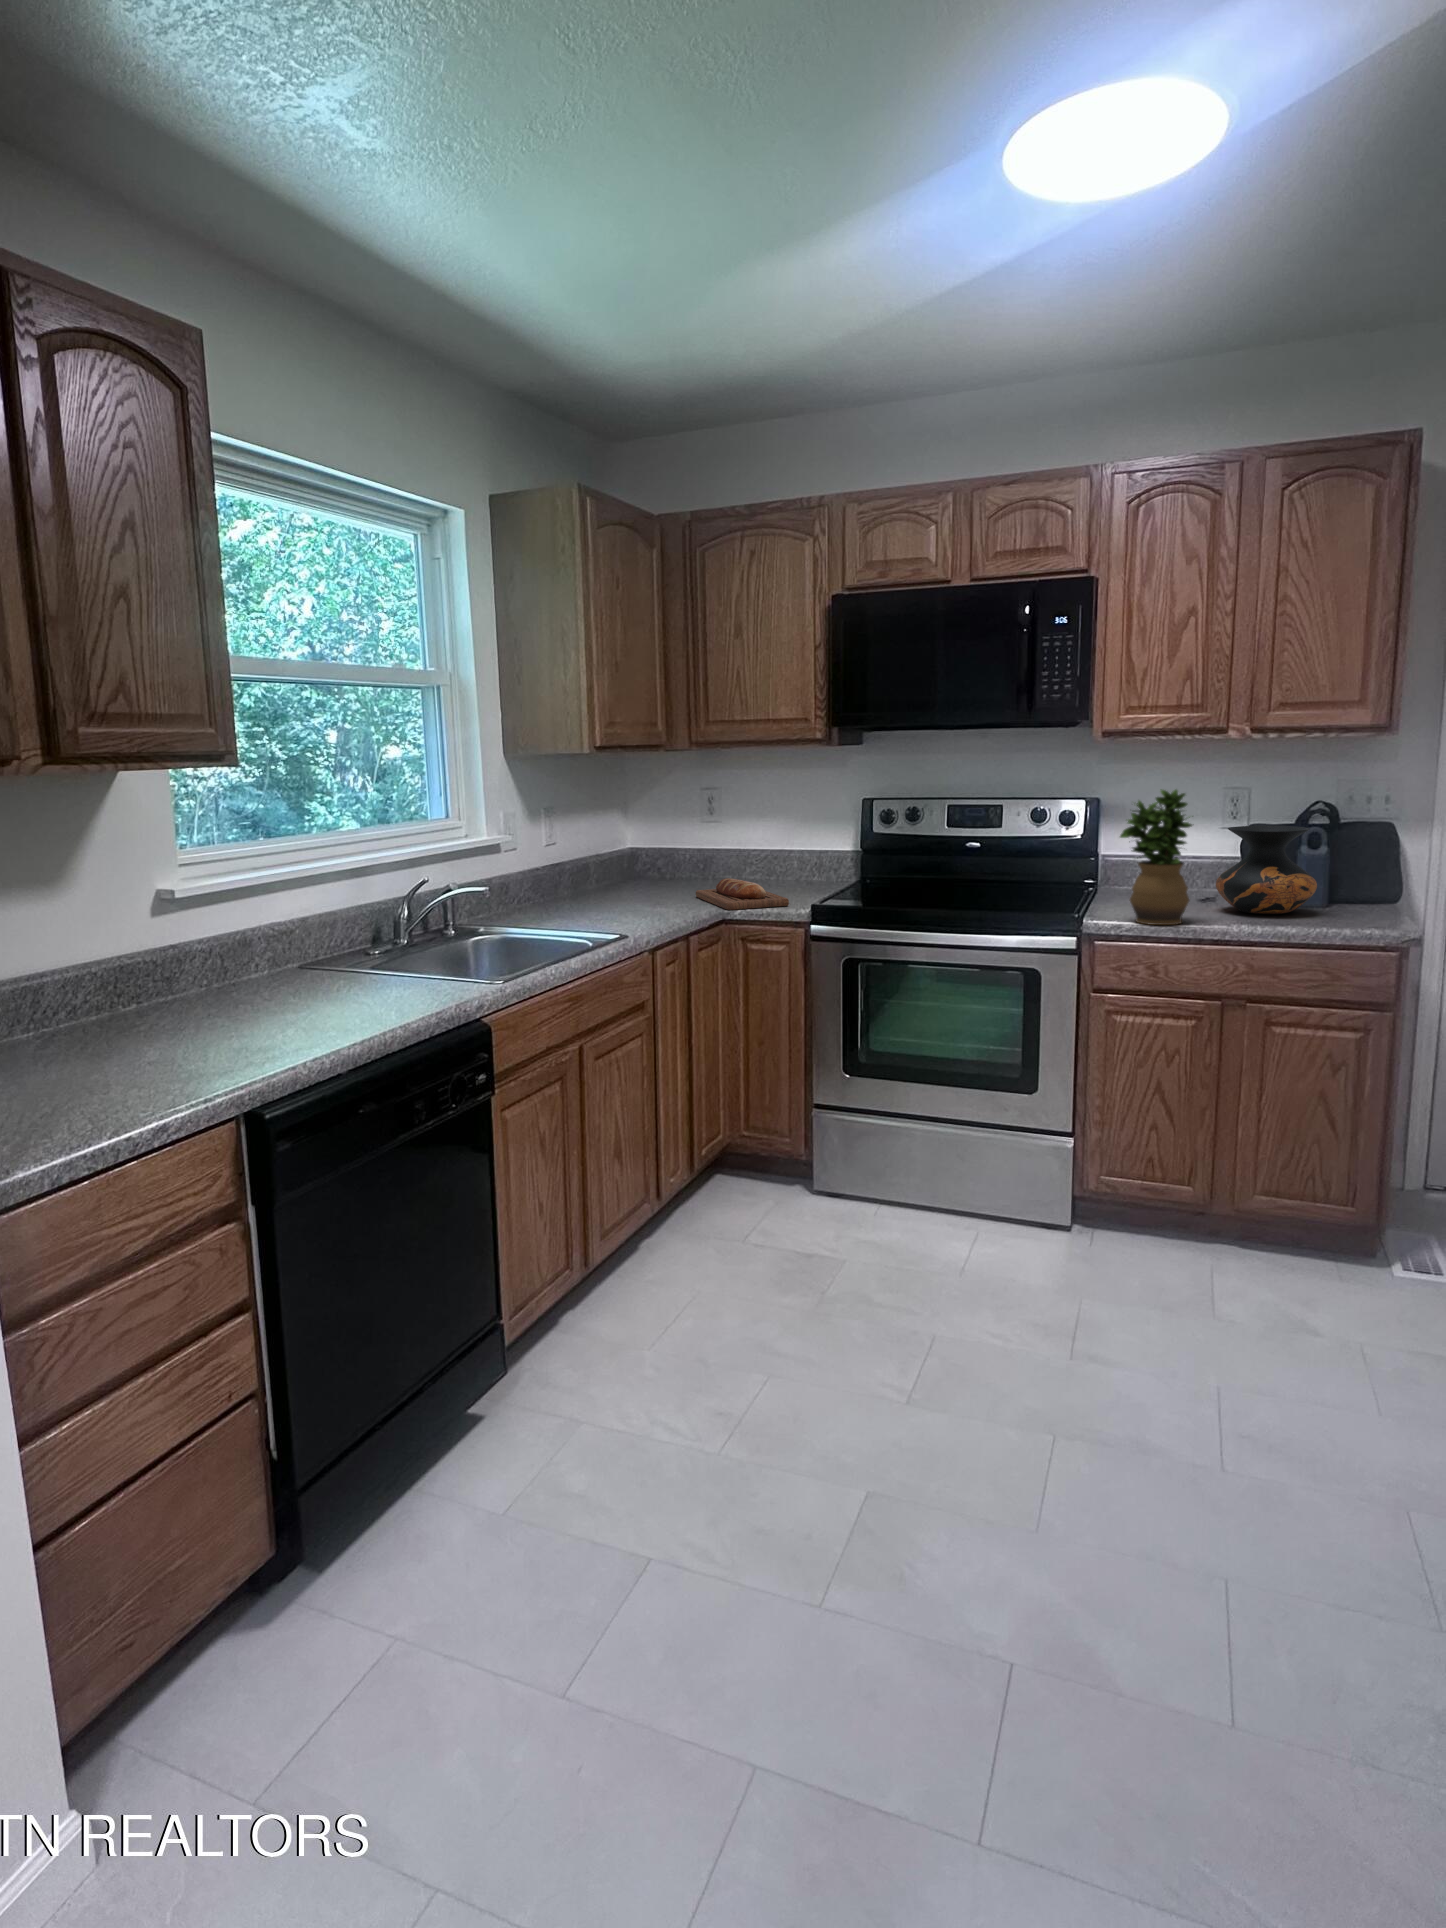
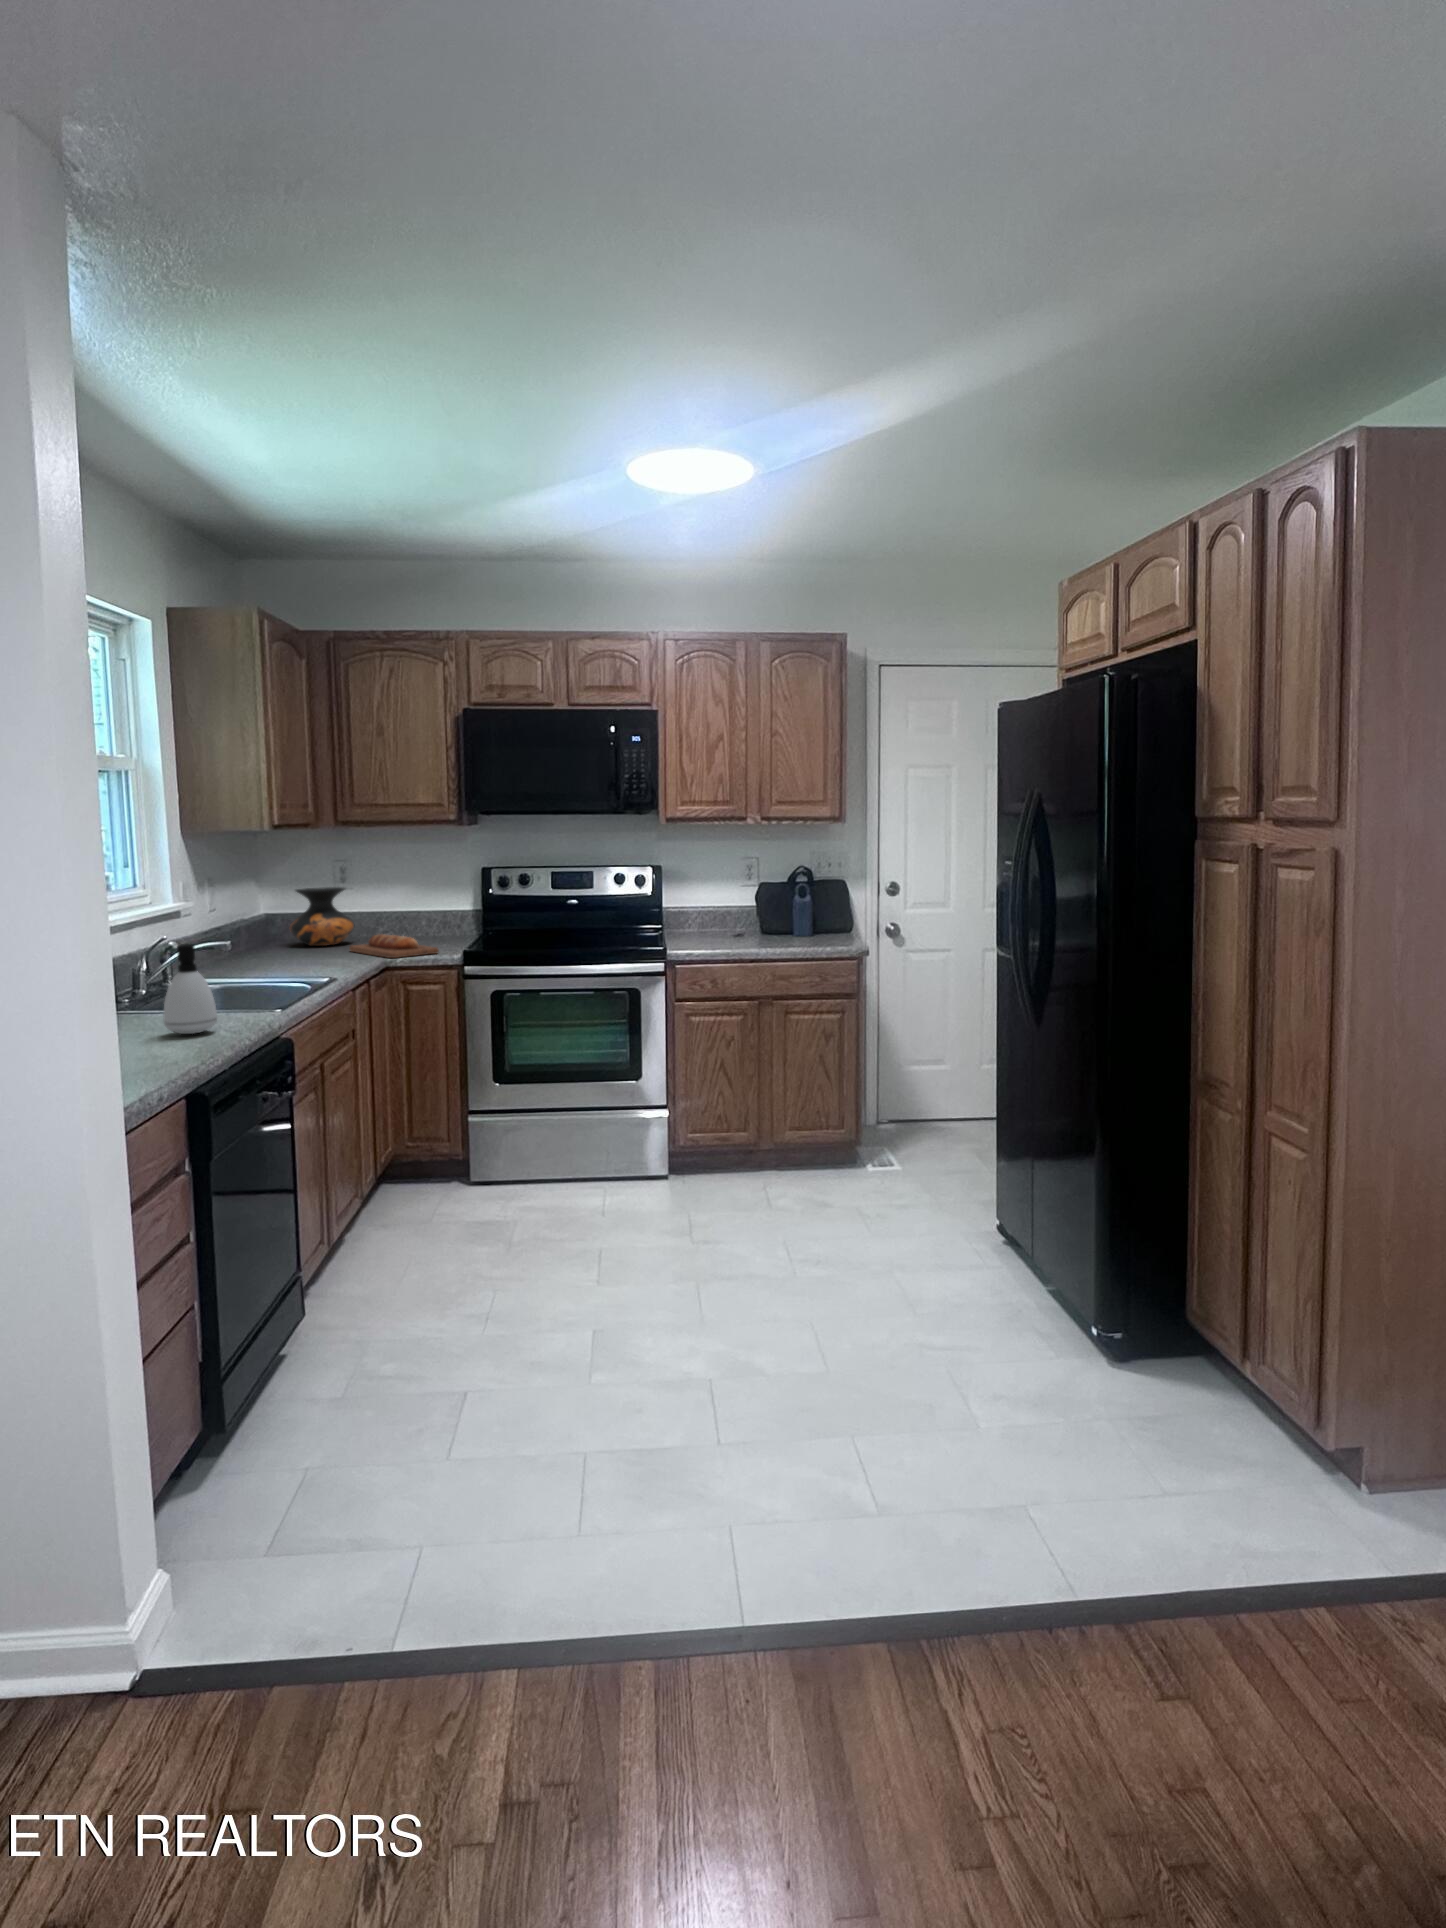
potted plant: present [1120,789,1192,925] -> none [687,858,735,951]
vase: present [1216,826,1317,914] -> present [290,887,354,946]
soap dispenser: none [352,897,414,1009] -> present [163,944,217,1034]

